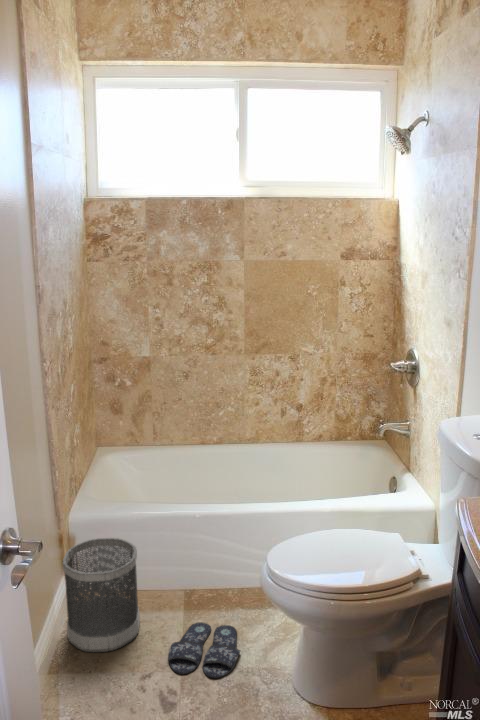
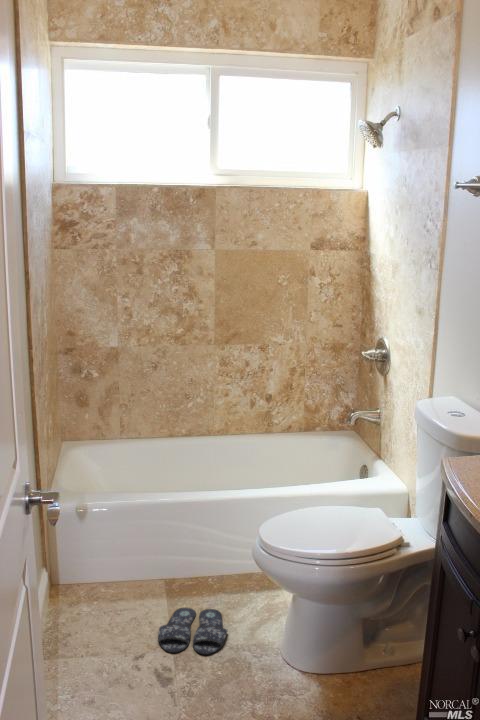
wastebasket: present [63,538,140,652] -> none [50,527,124,638]

